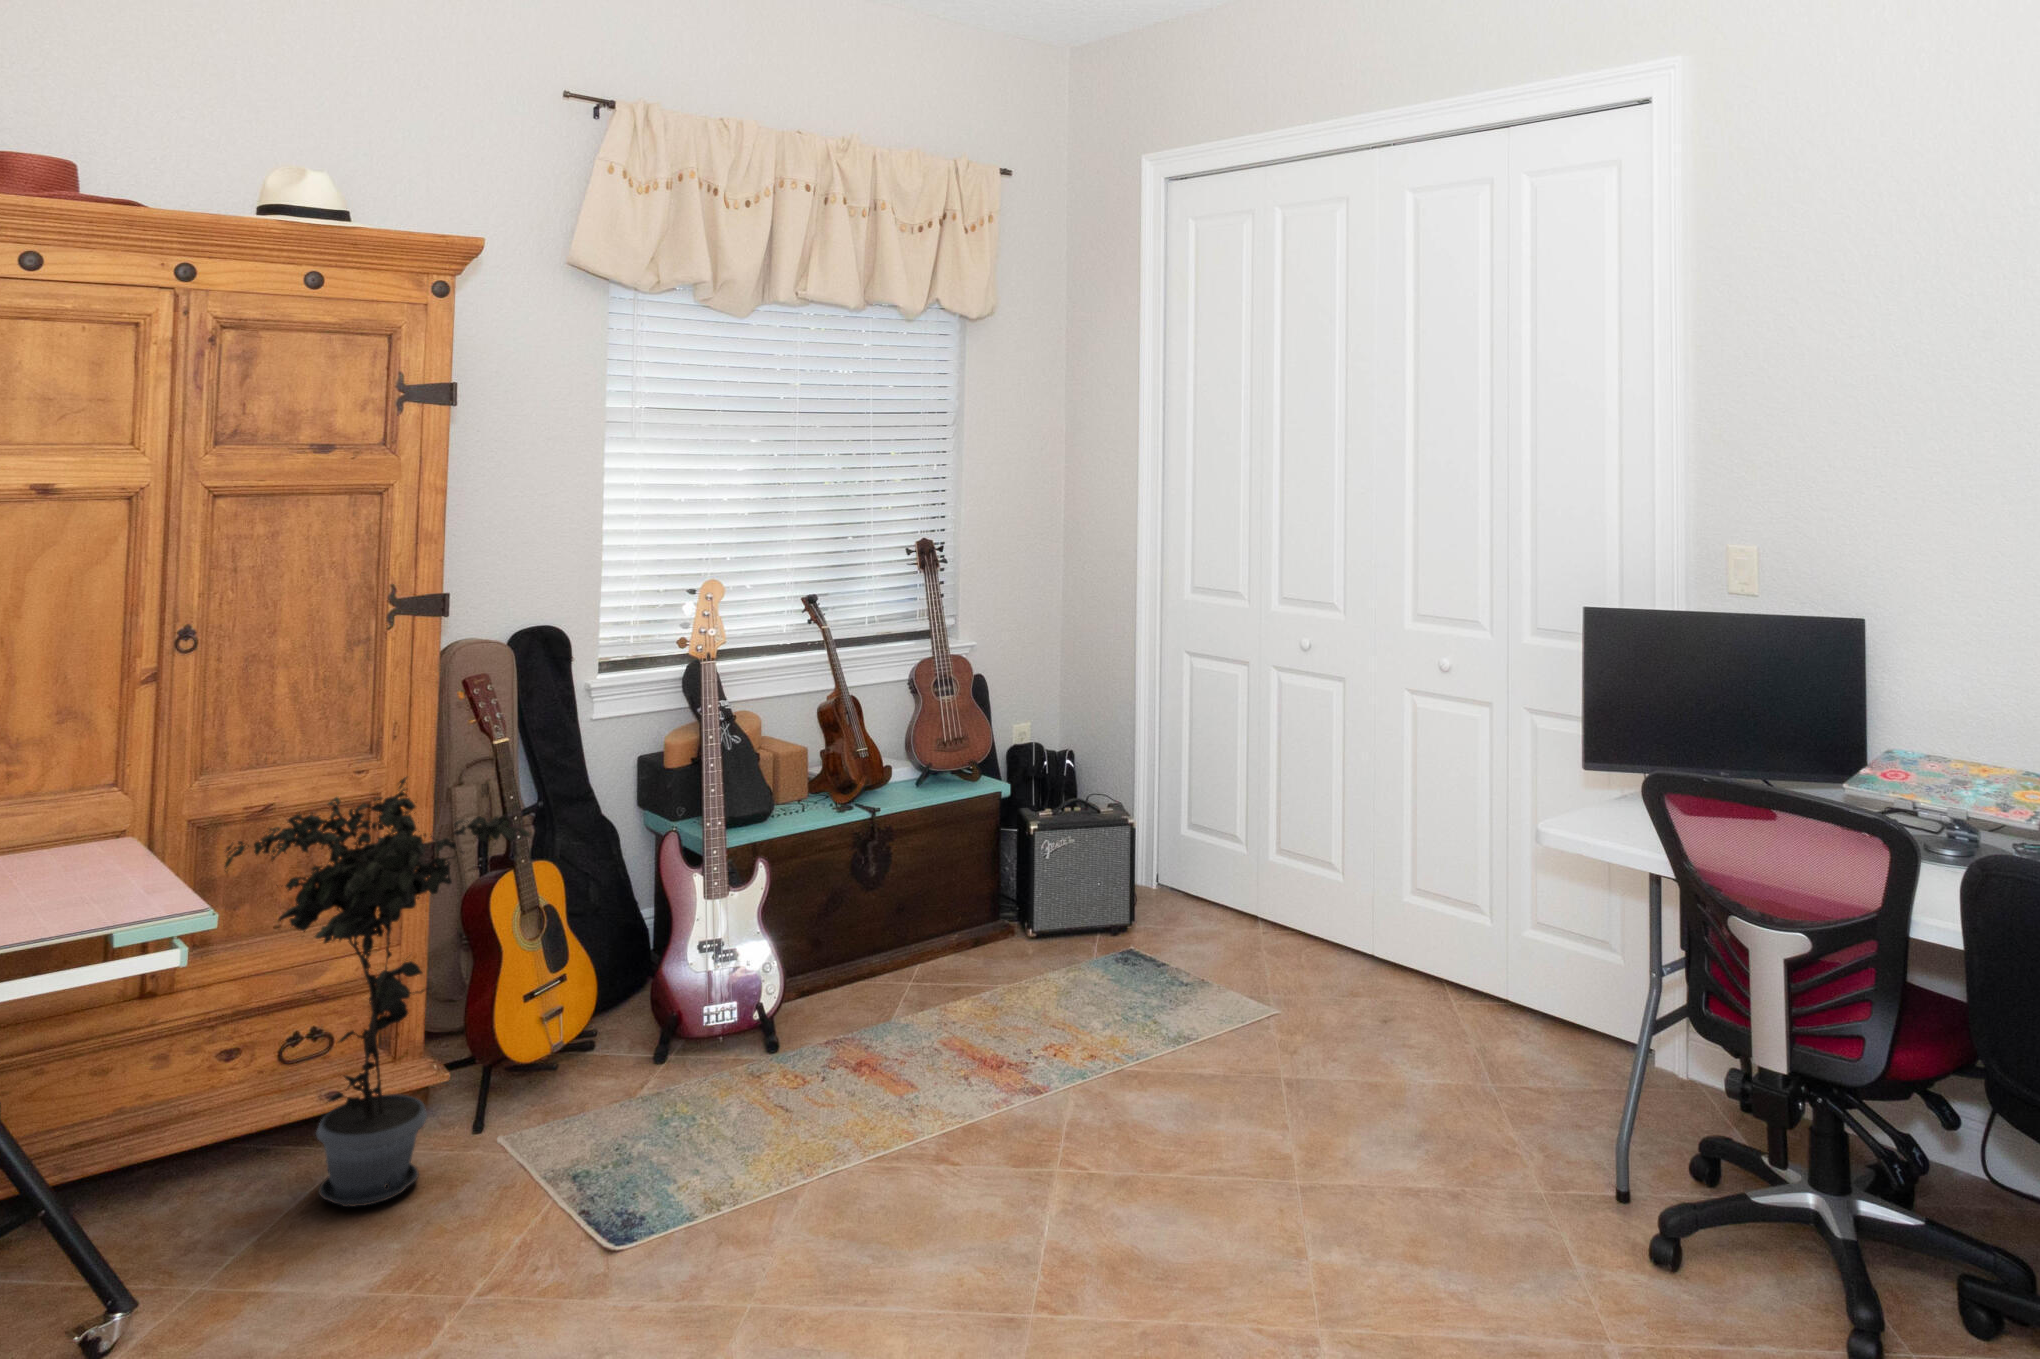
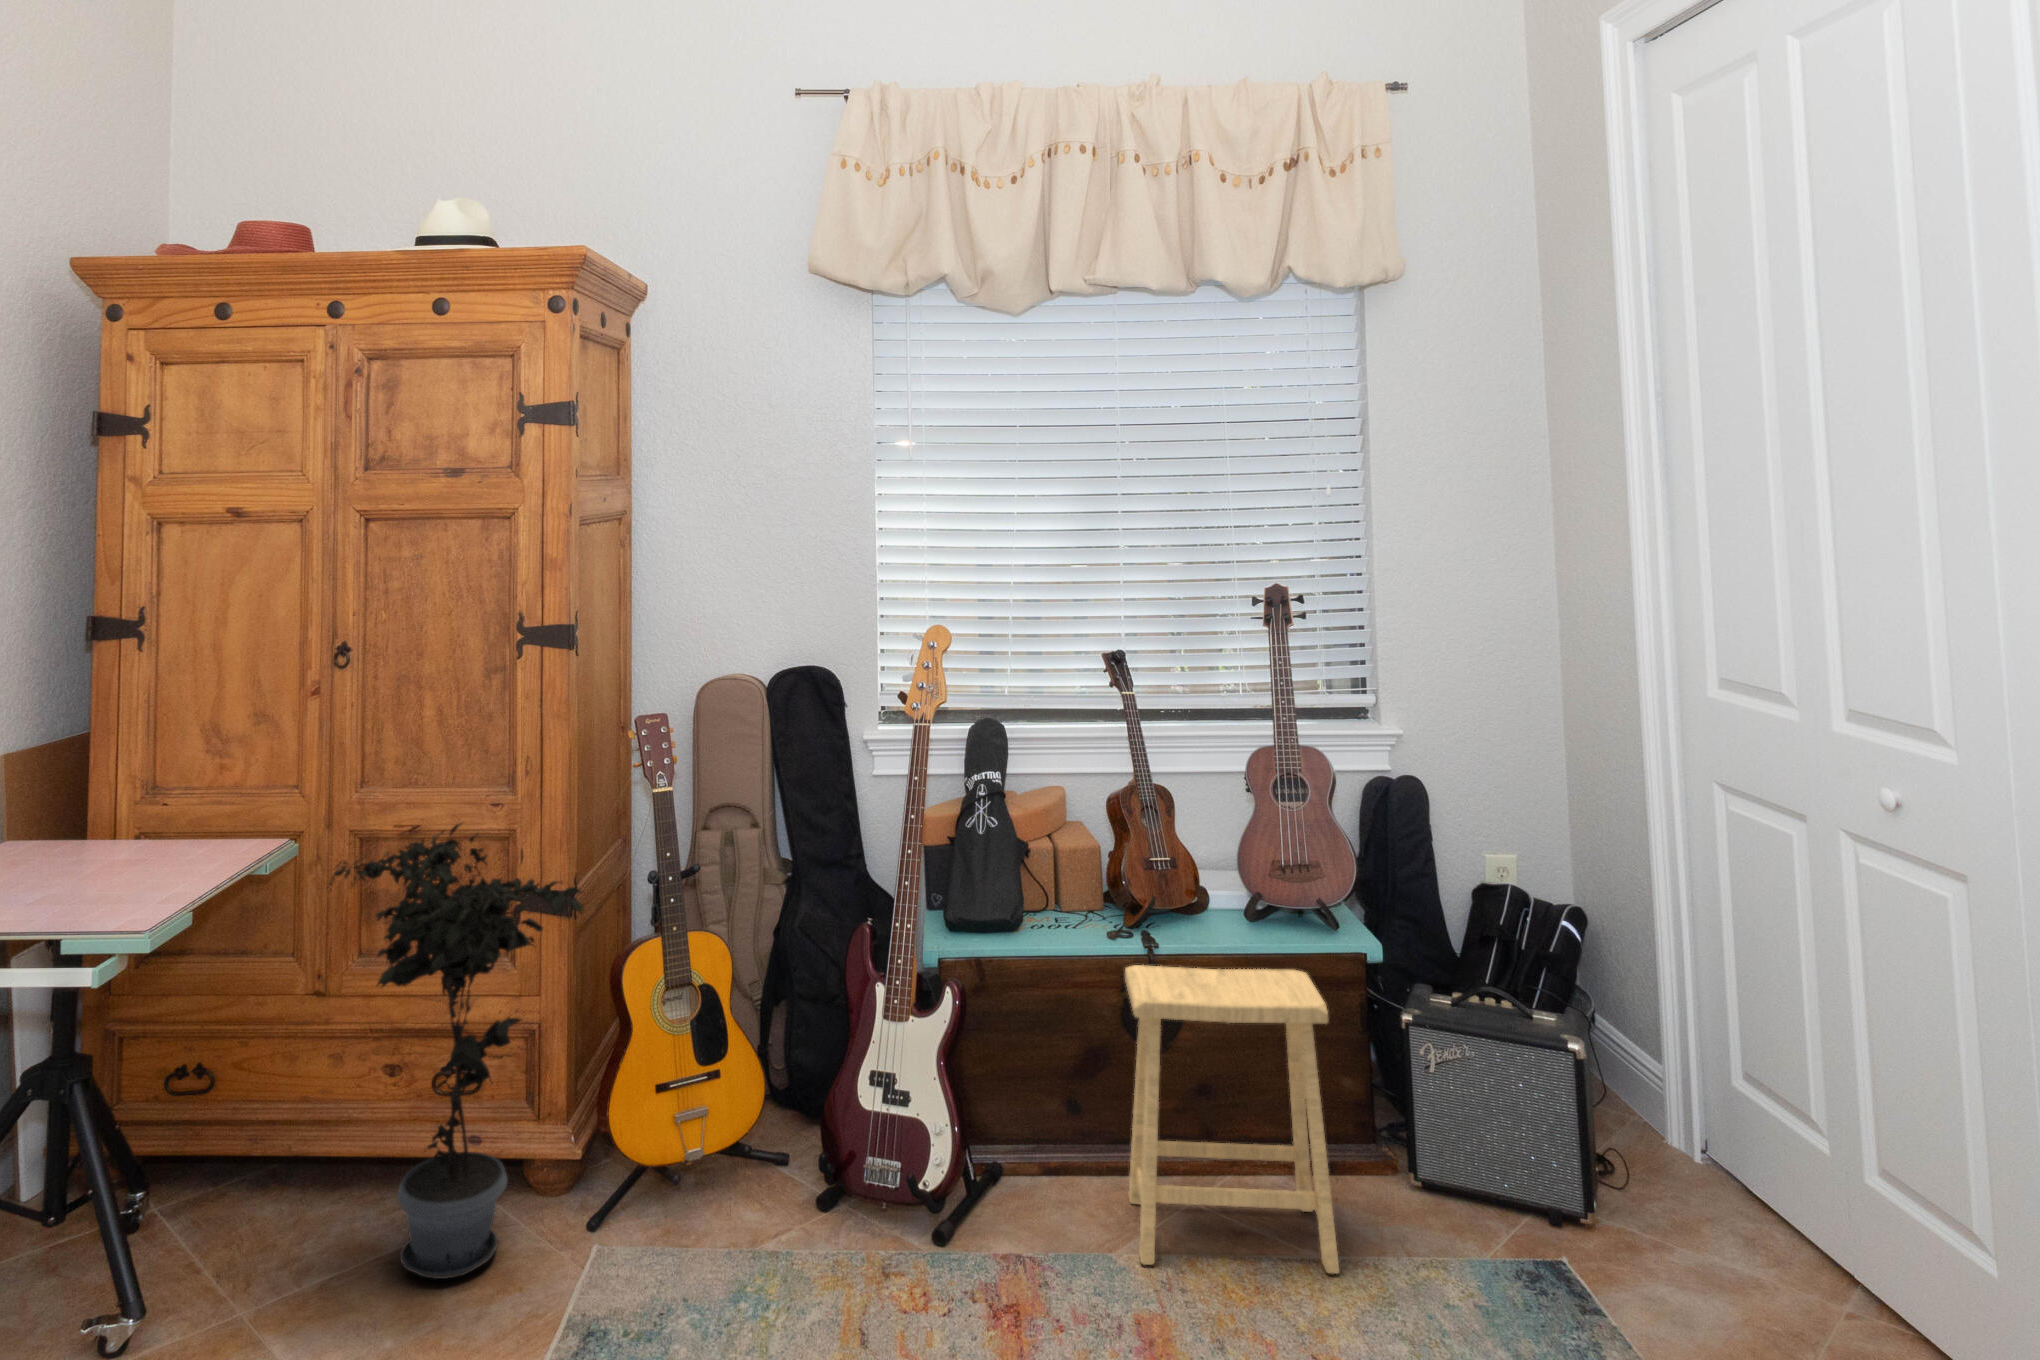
footstool: none [869,803,1028,1021] -> present [1125,965,1339,1274]

